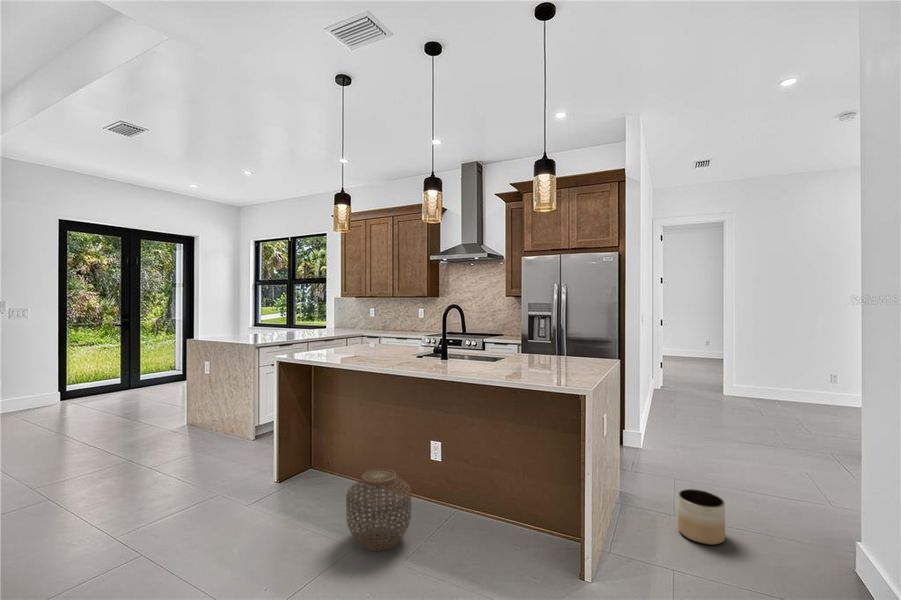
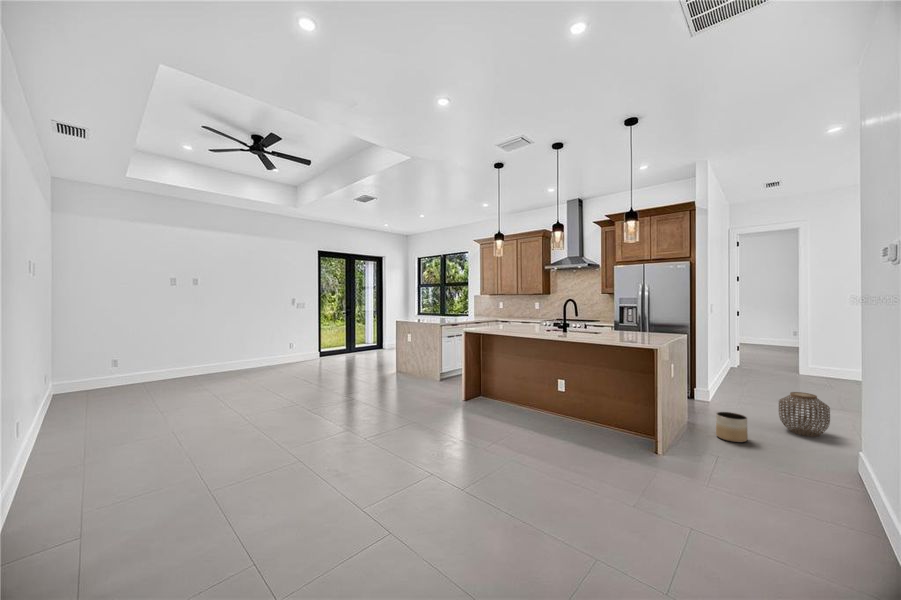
woven basket: present [346,469,411,551] -> present [779,392,830,437]

